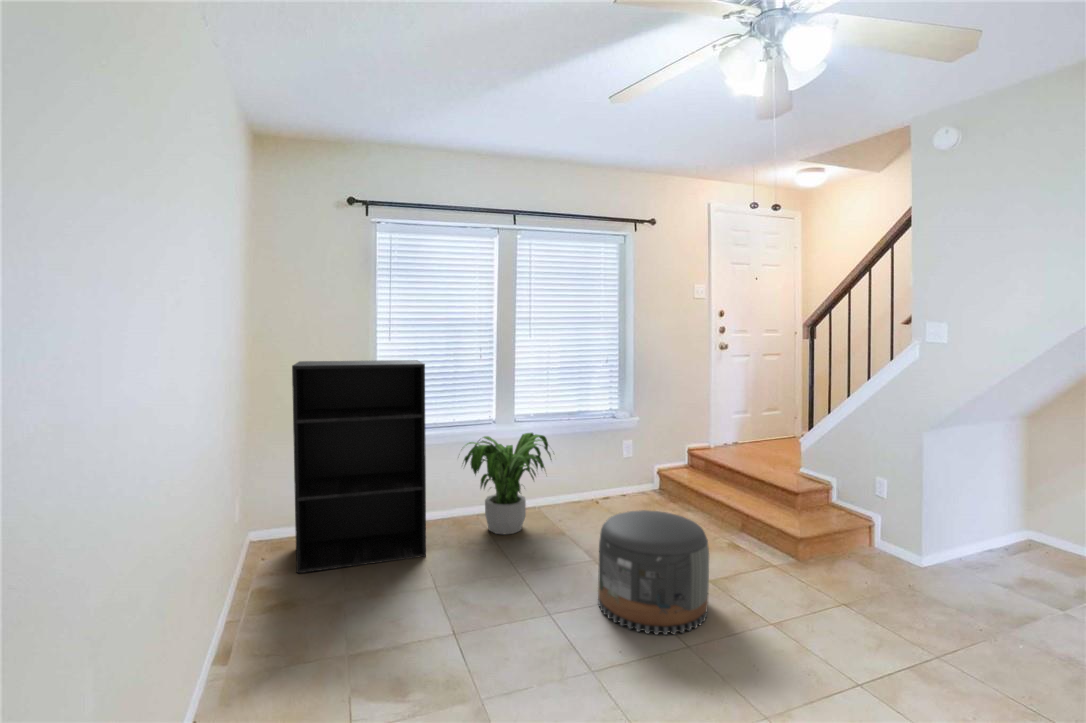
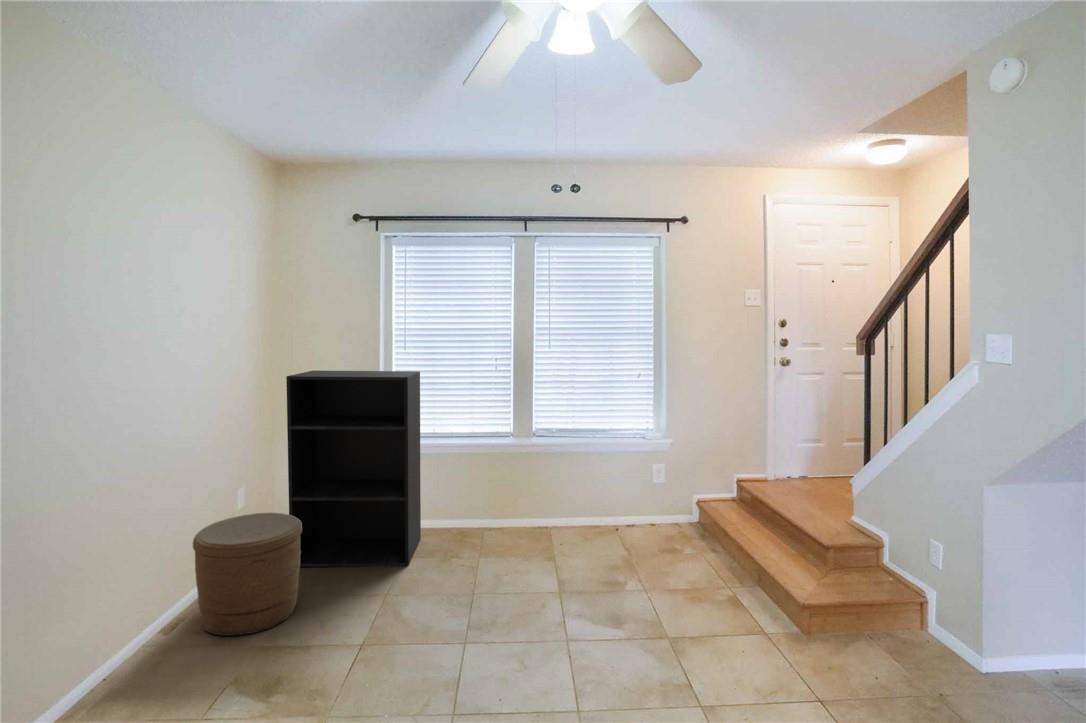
potted plant: present [461,433,552,534] -> none [455,449,556,553]
pouf: present [598,510,709,635] -> none [527,548,649,696]
woven basket: none [229,512,346,649] -> present [193,513,302,636]

